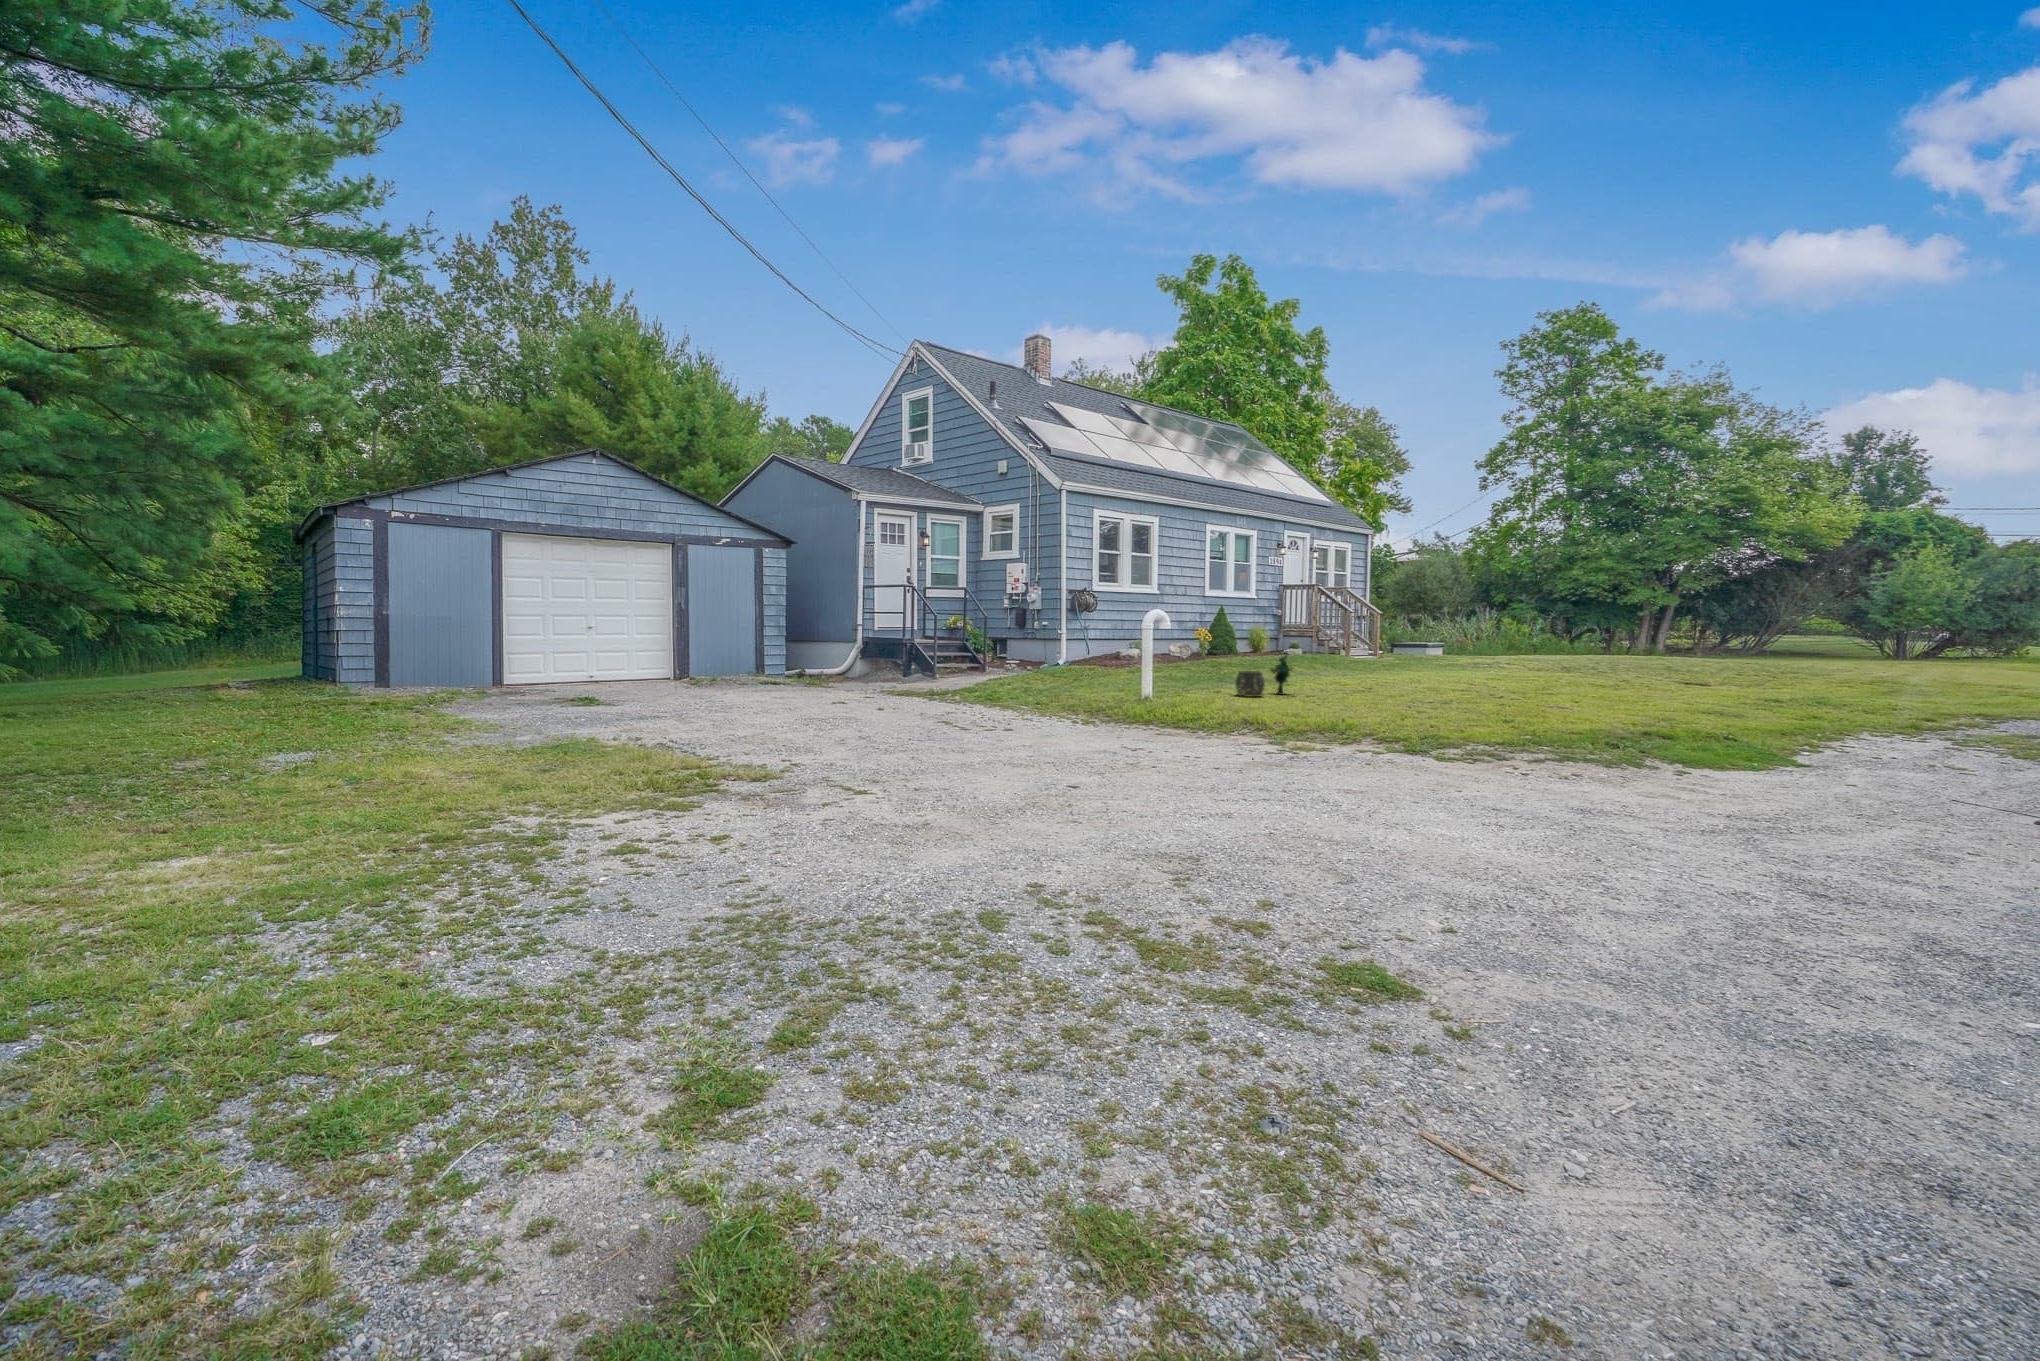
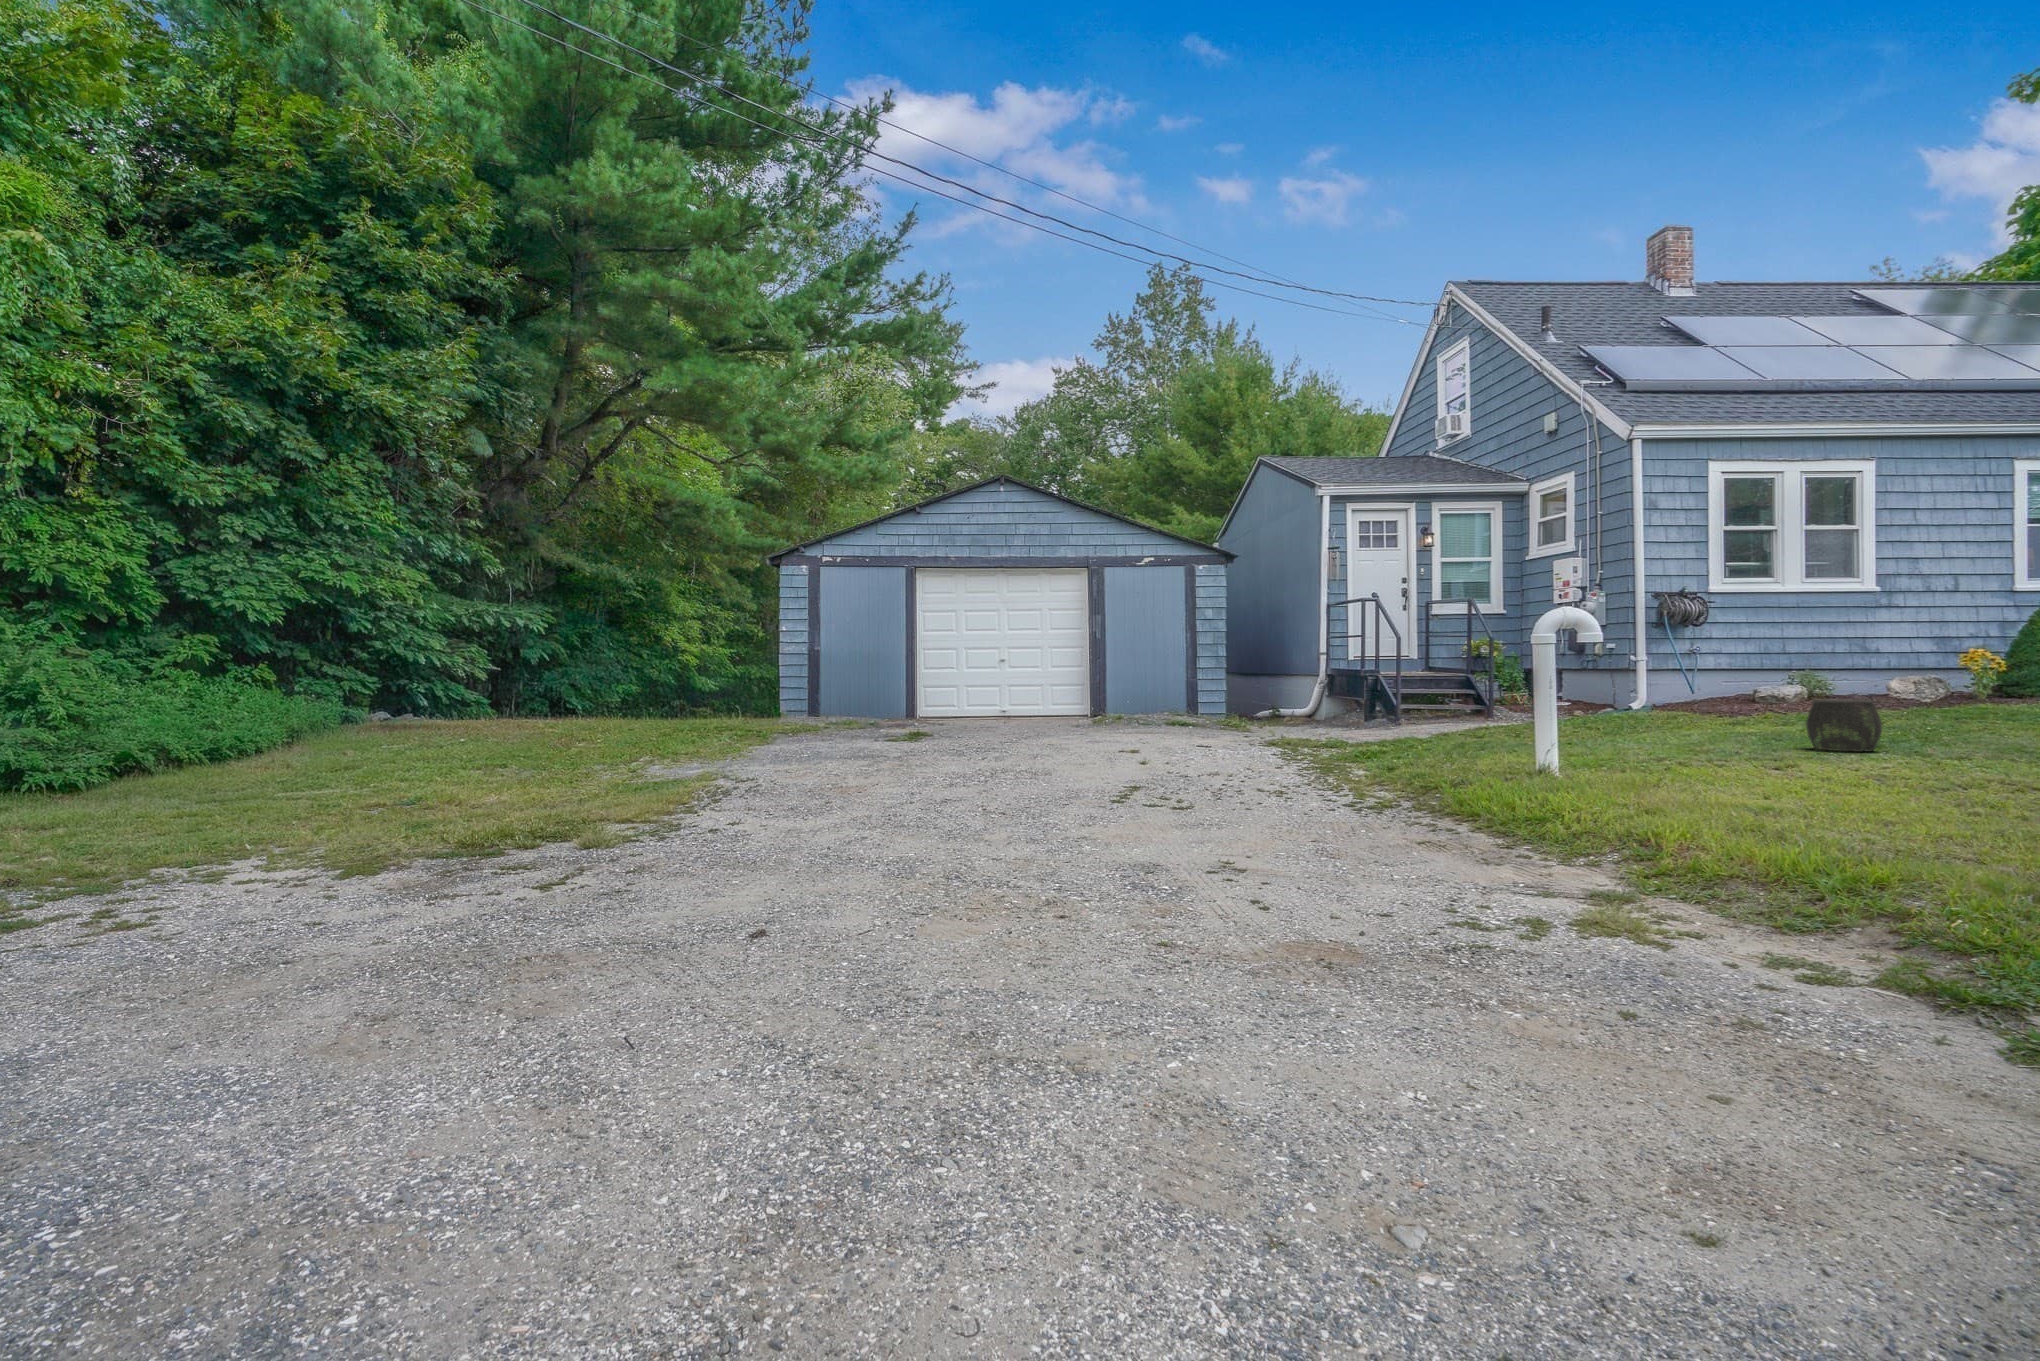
decorative plant: present [1270,655,1292,694] -> none [1914,666,1983,752]

